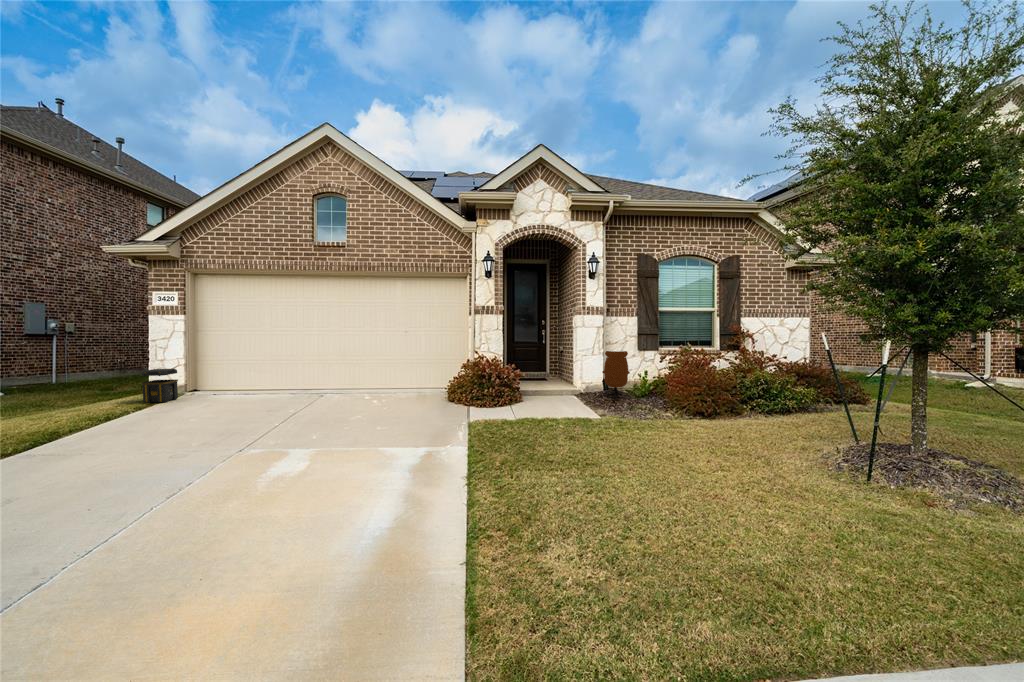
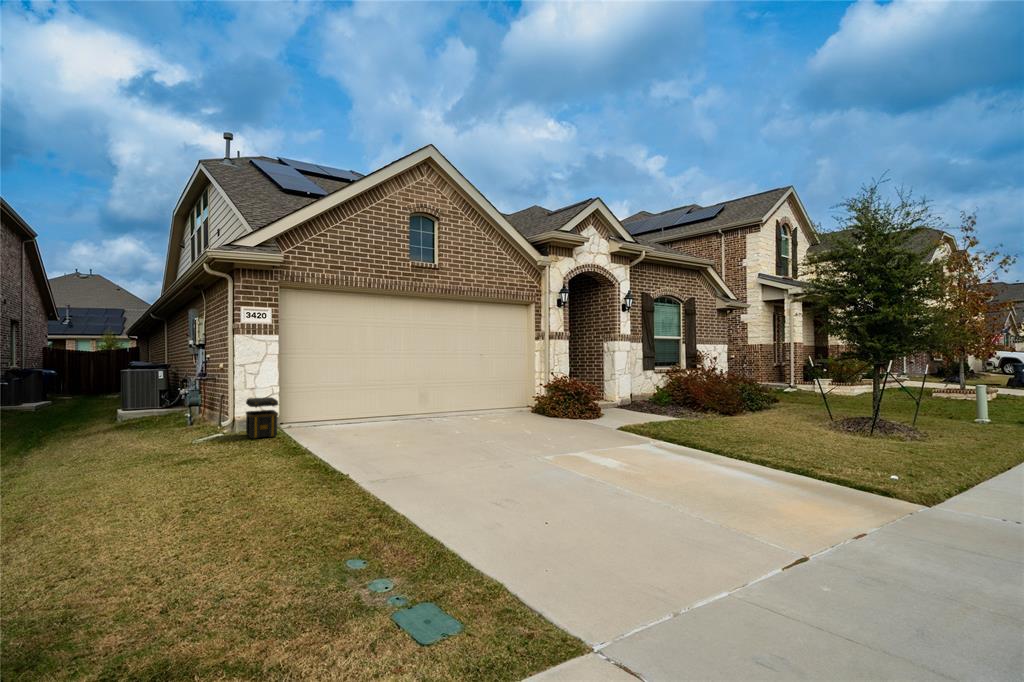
lounge chair: present [602,351,631,399] -> none [631,371,667,409]

